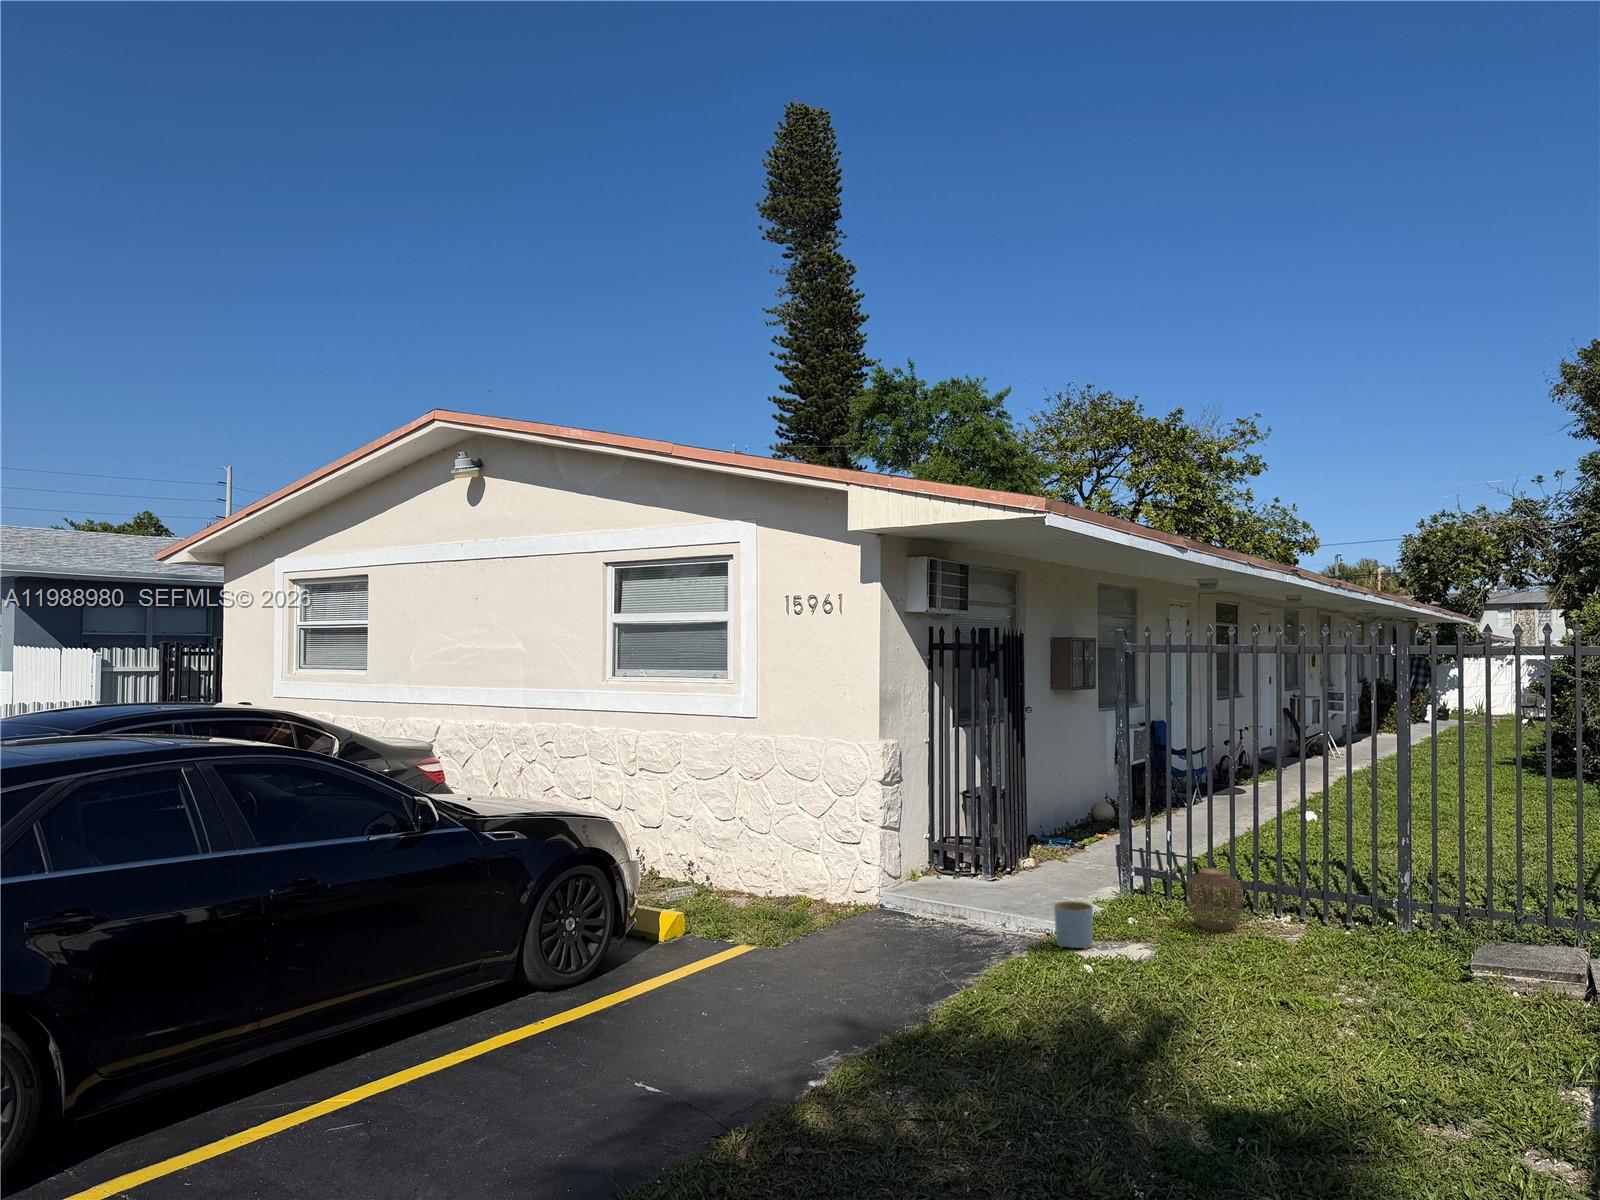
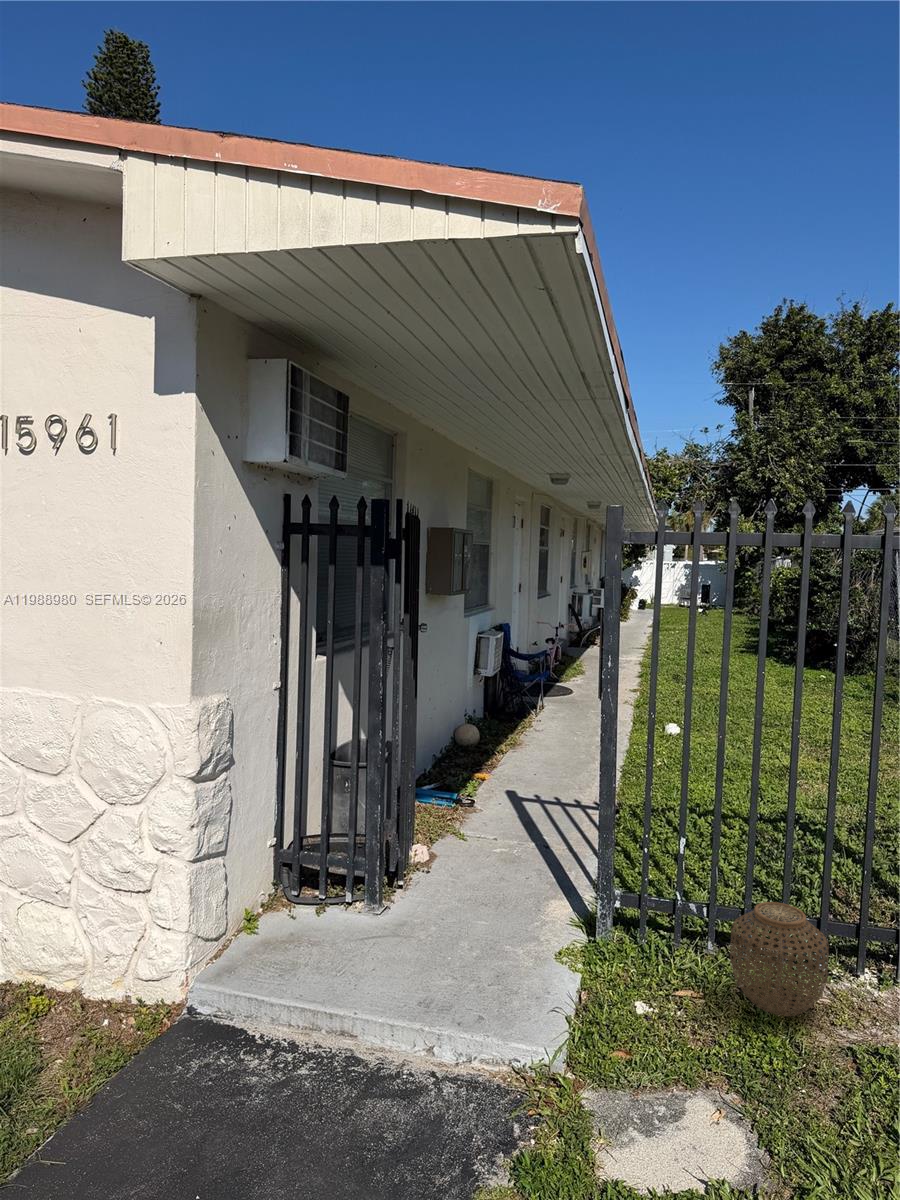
planter: present [1054,901,1093,949] -> none [566,1029,645,1151]

